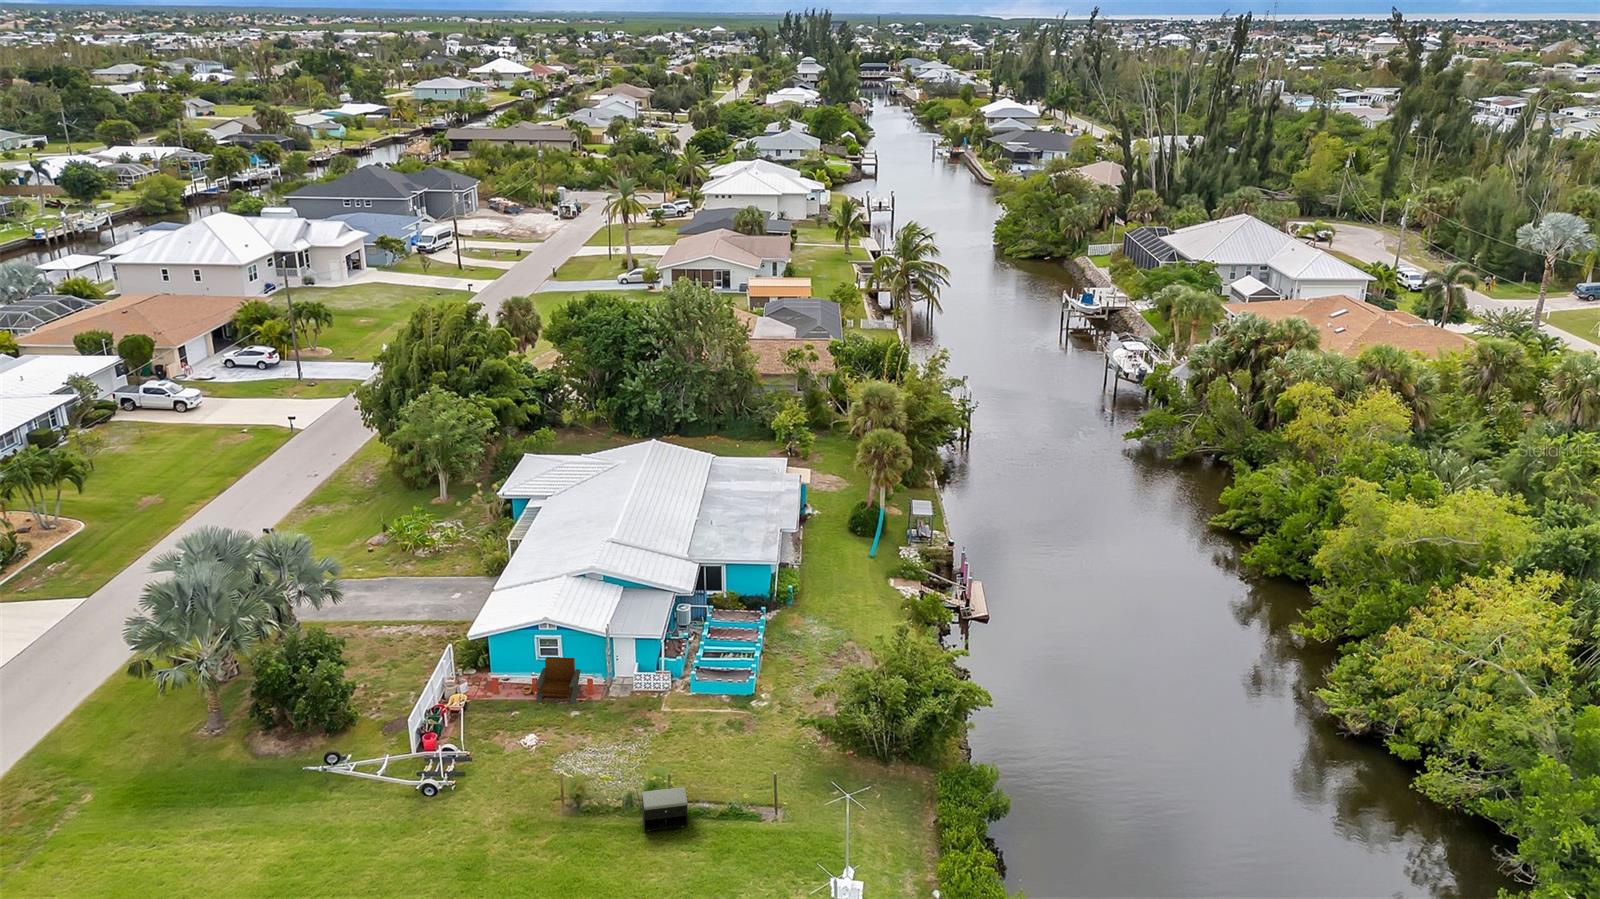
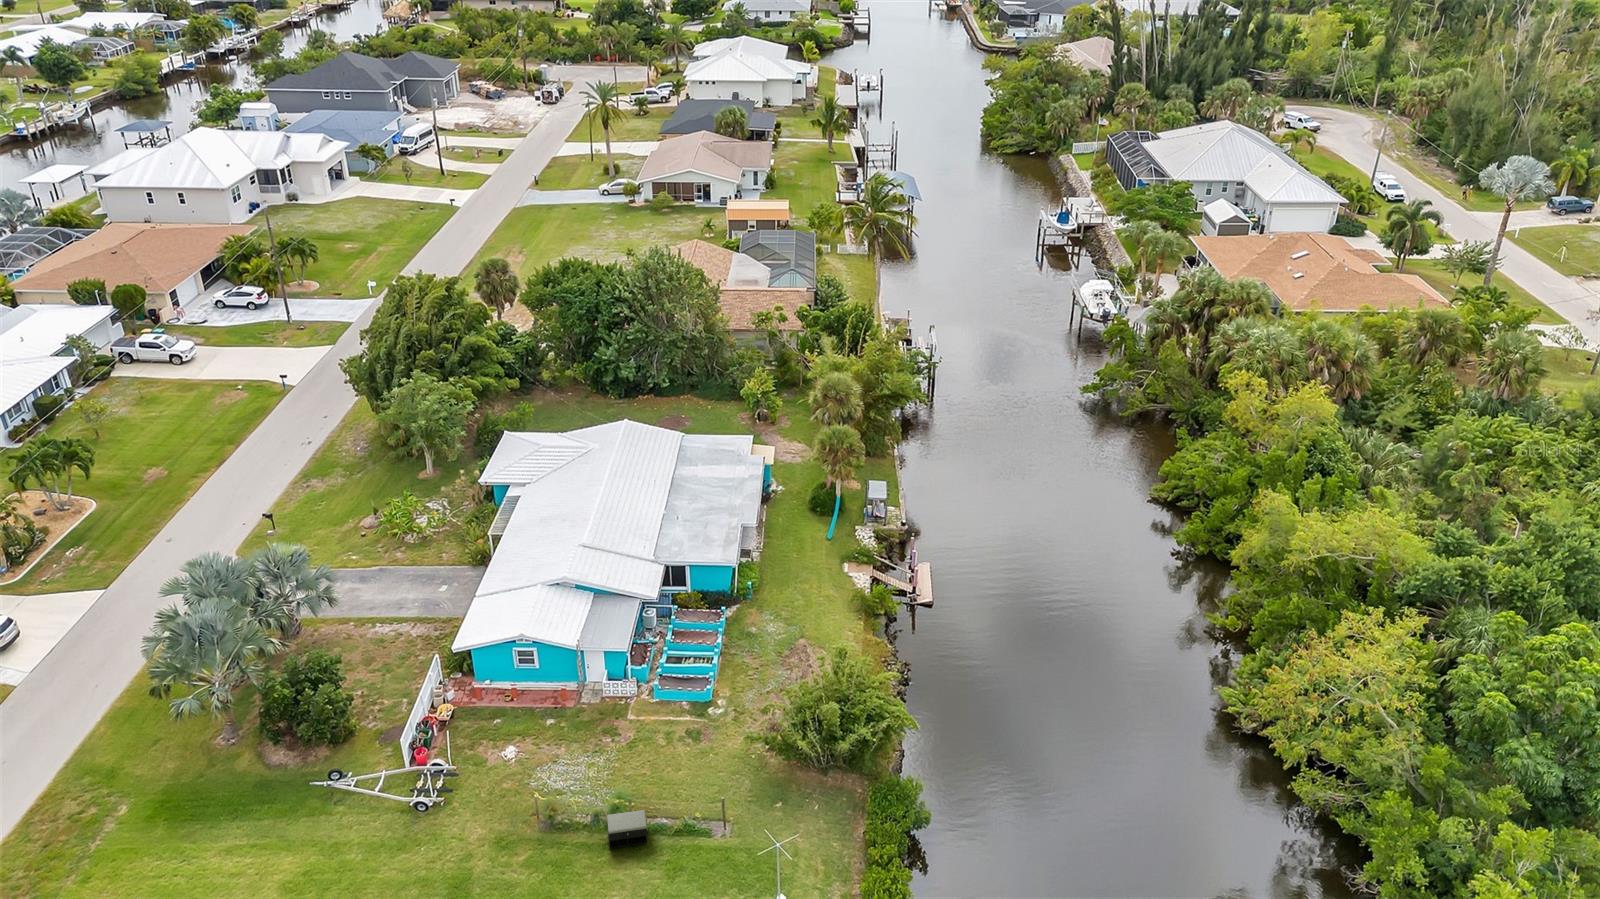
lounge chair: present [536,657,581,704] -> none [515,668,556,710]

